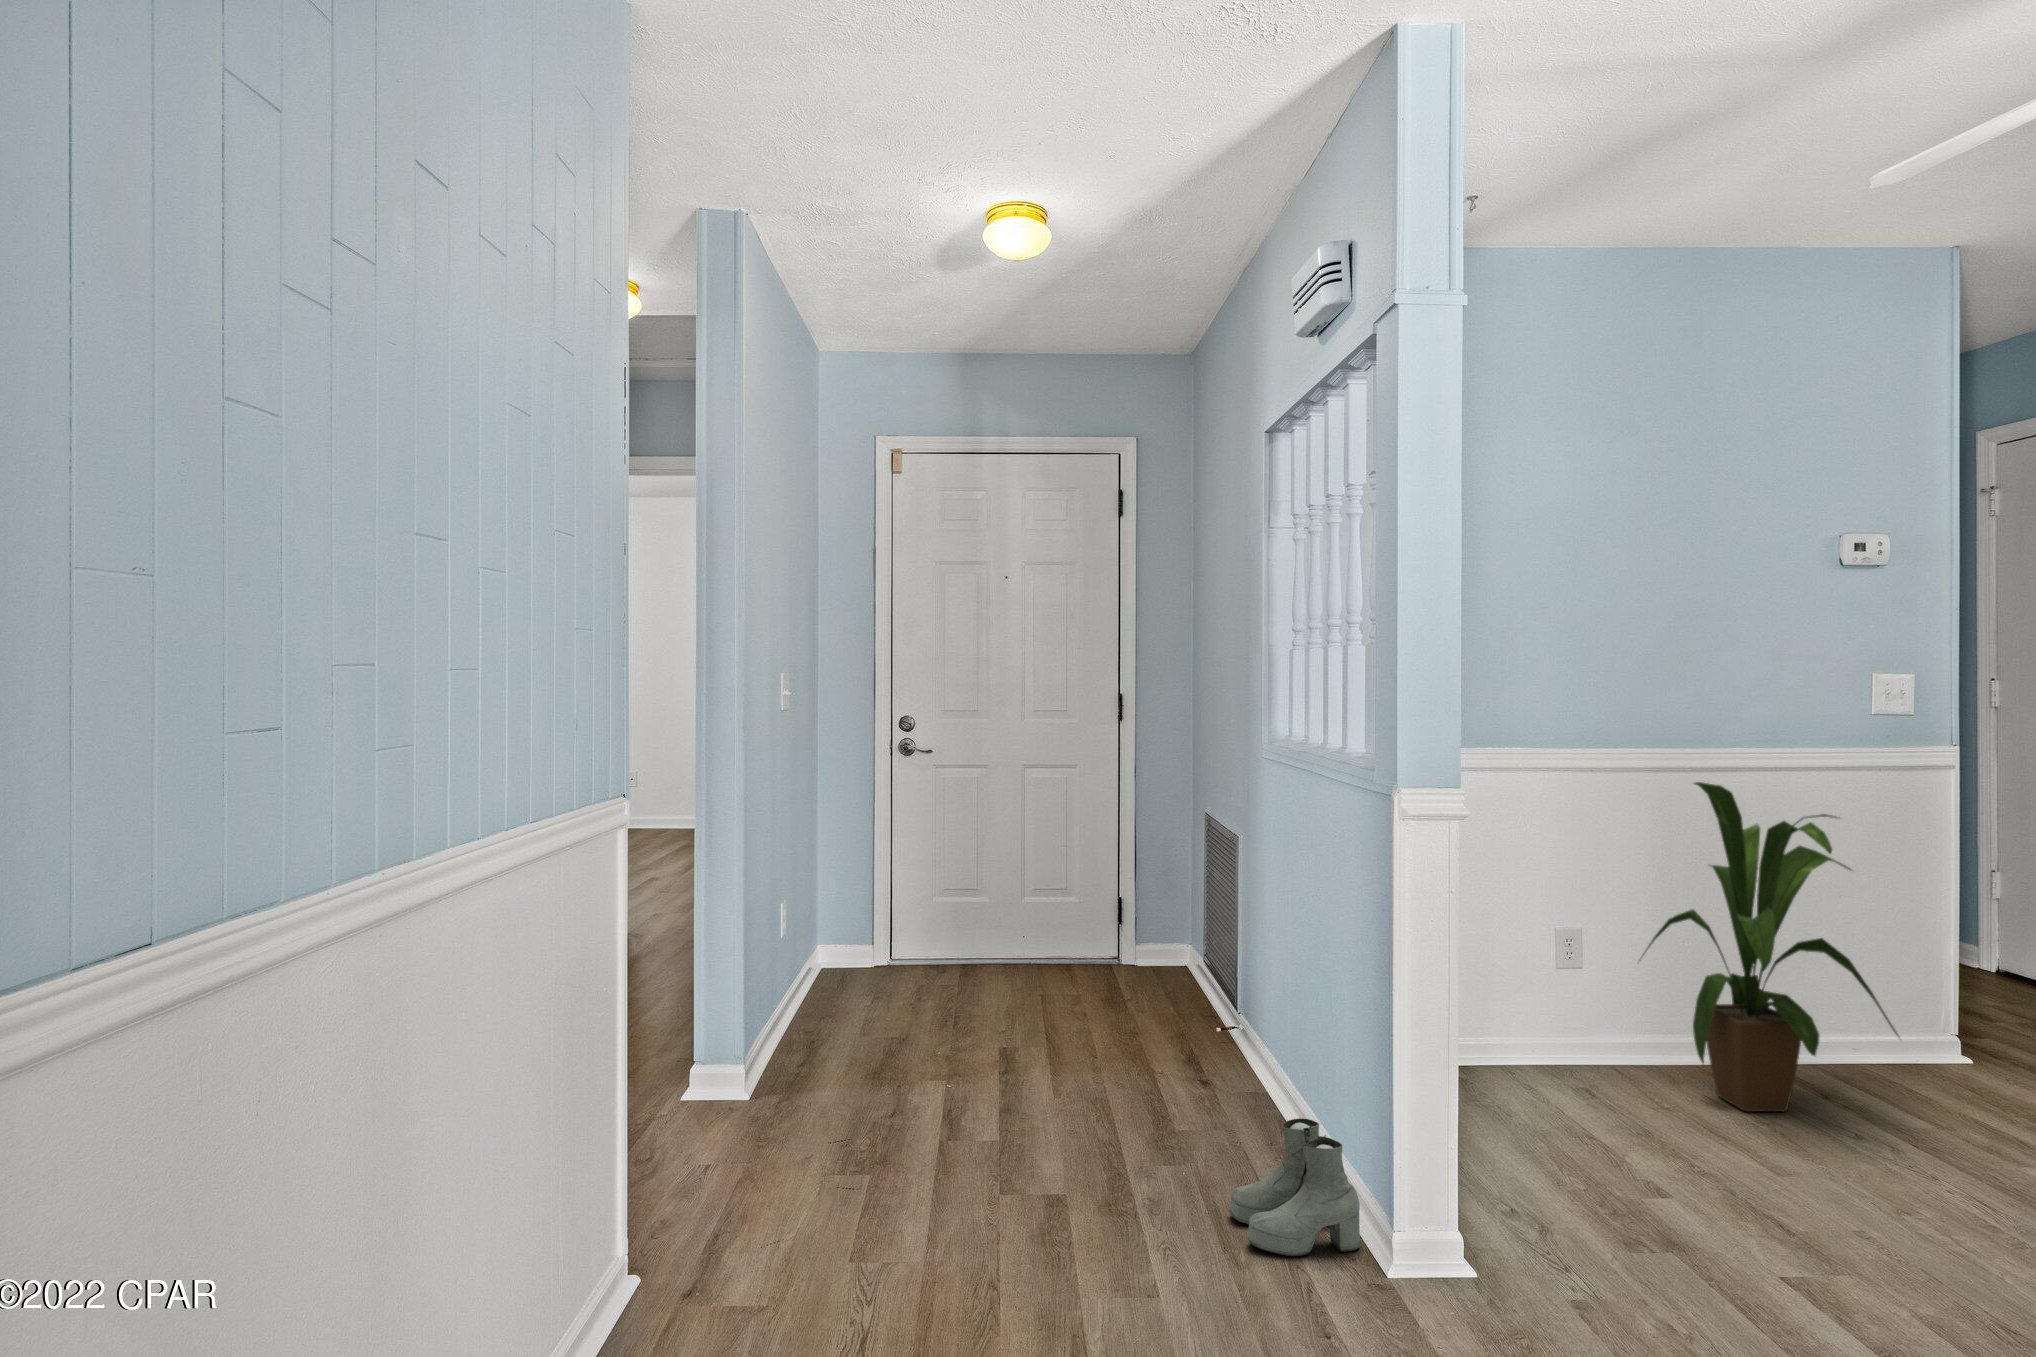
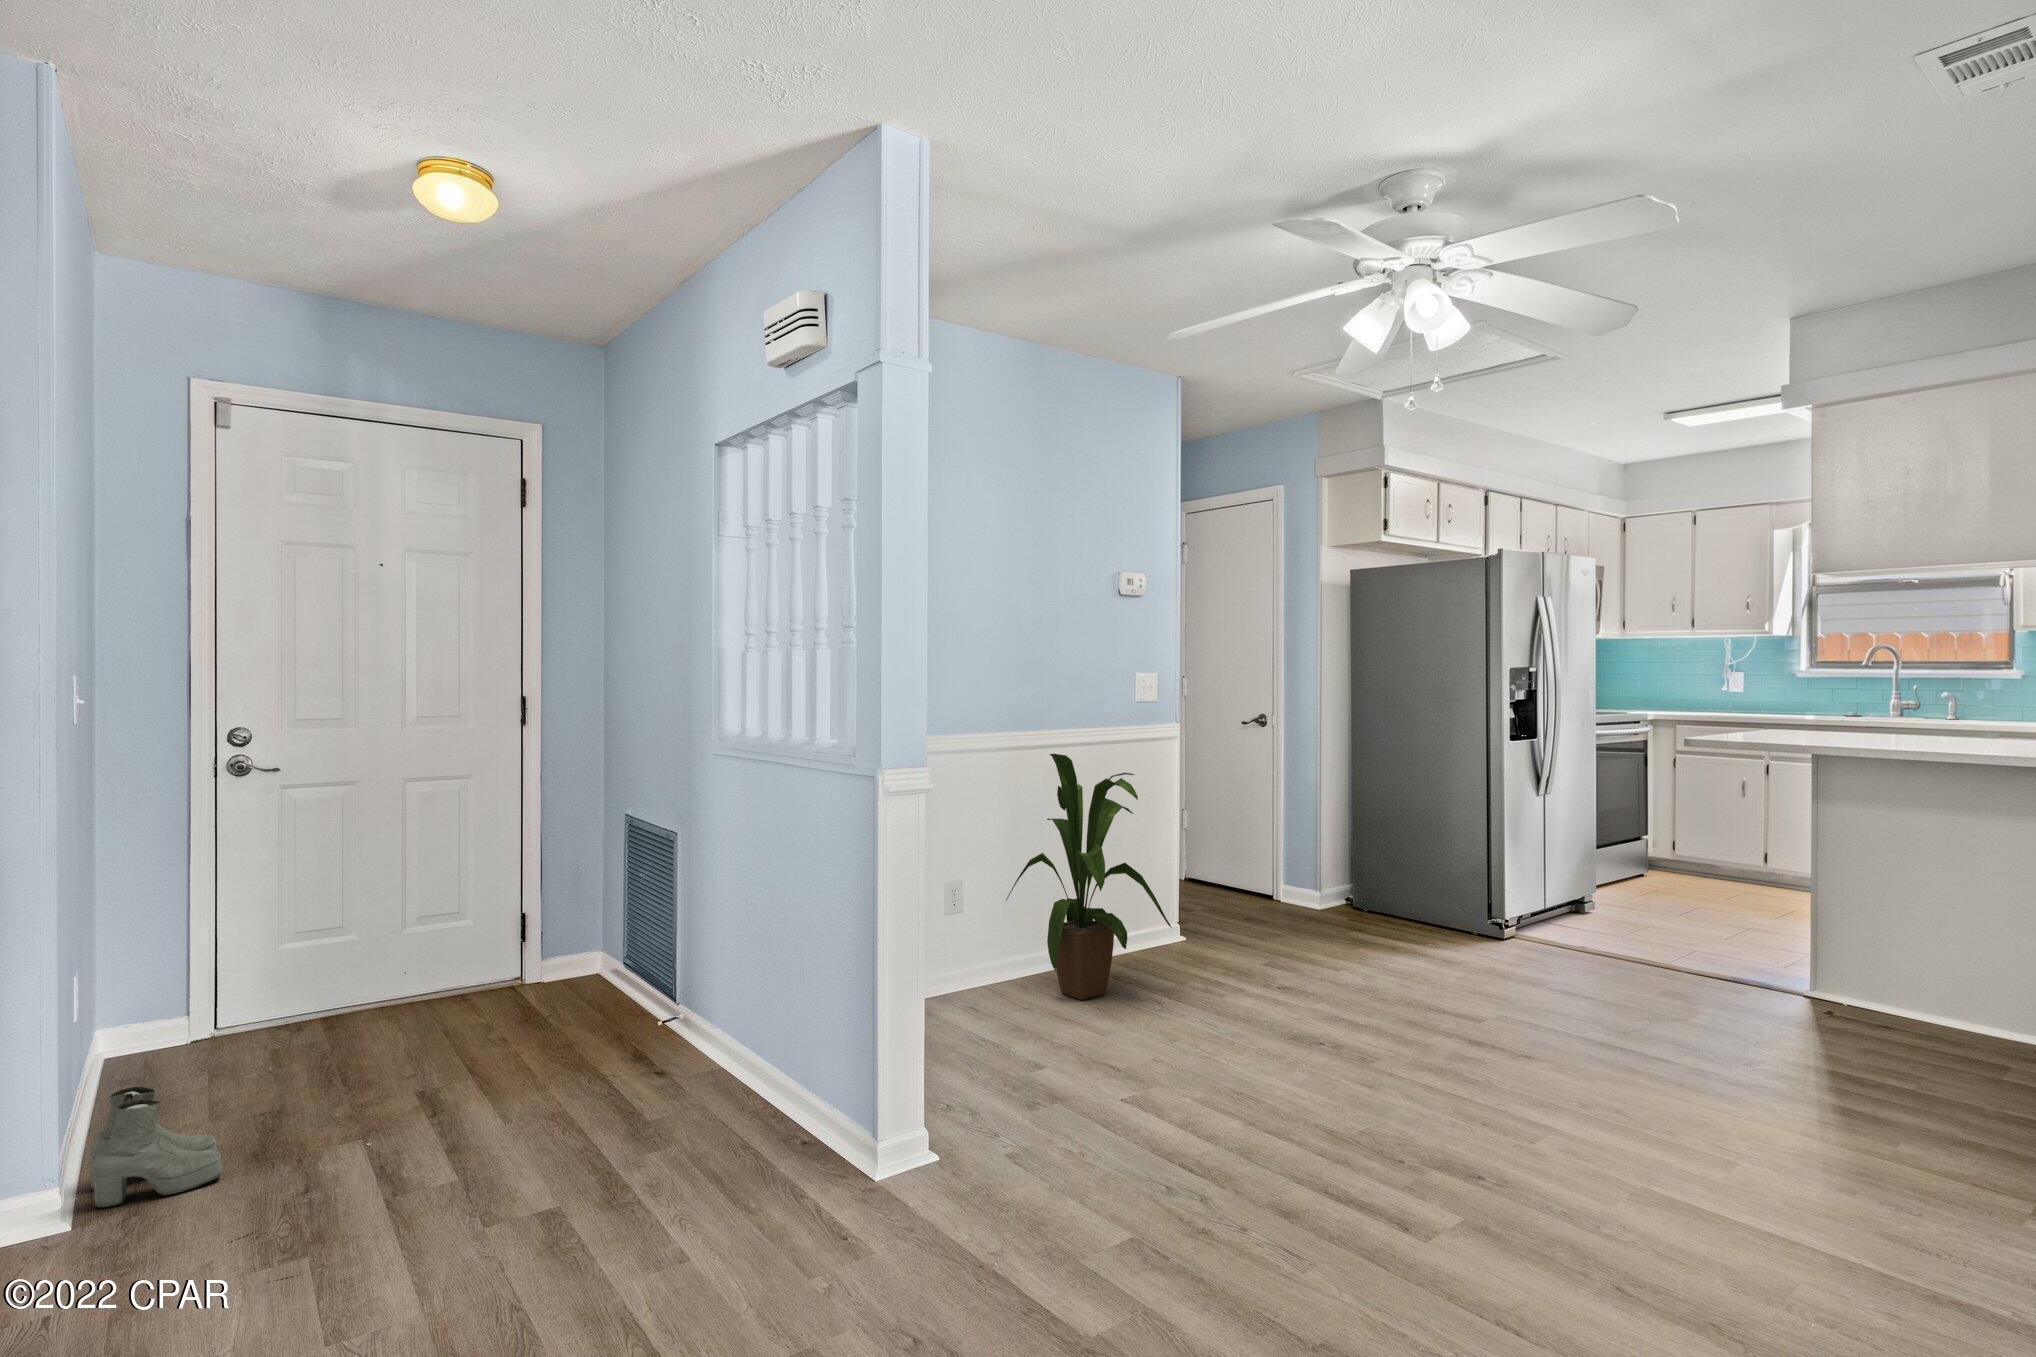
boots: present [1230,1118,1360,1256] -> present [91,1087,222,1208]

